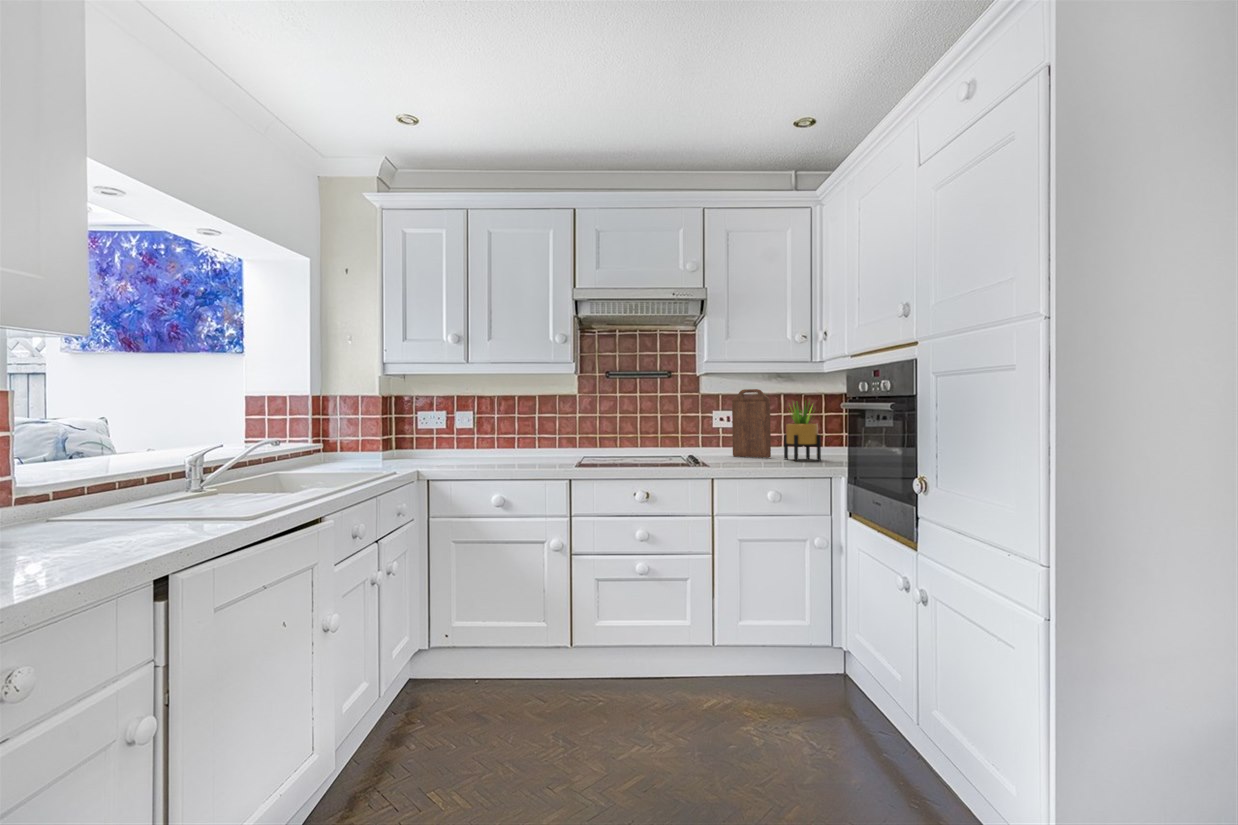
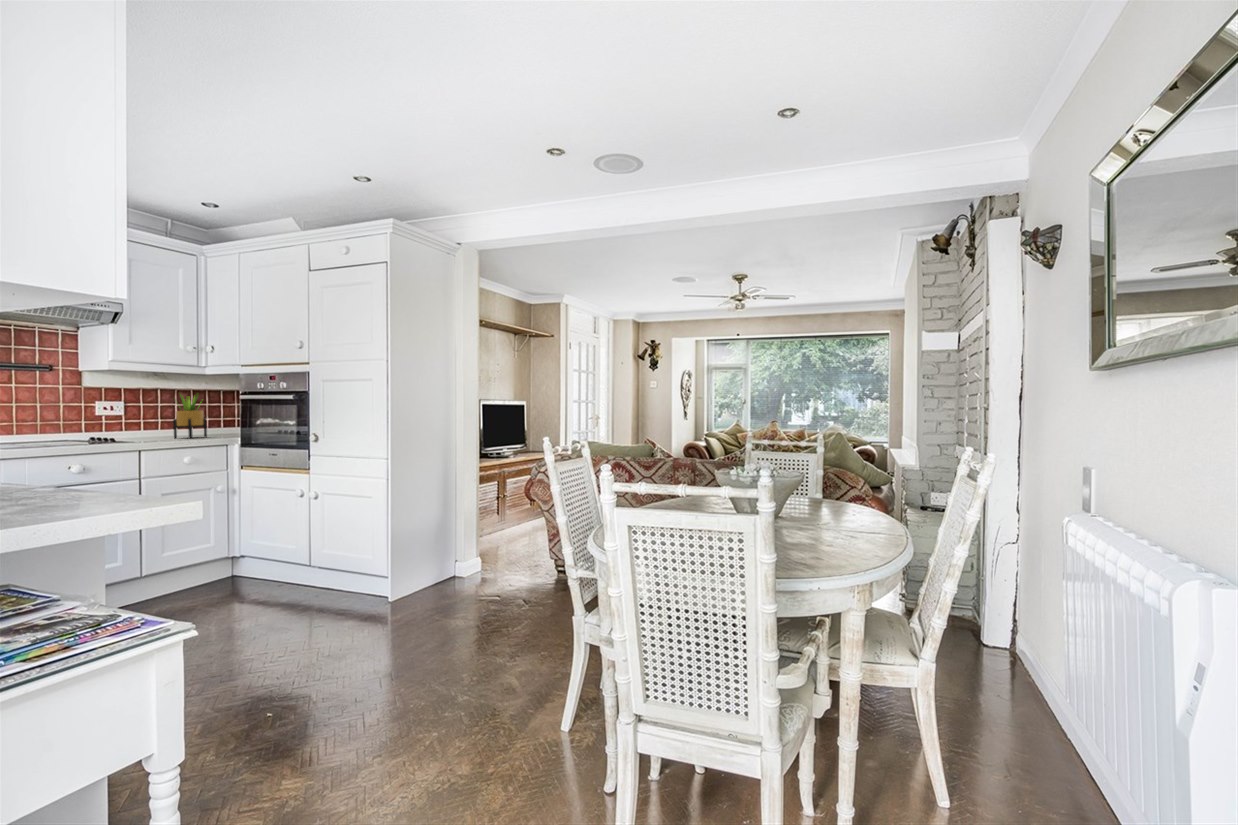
cutting board: present [732,389,771,458] -> none [116,384,159,440]

